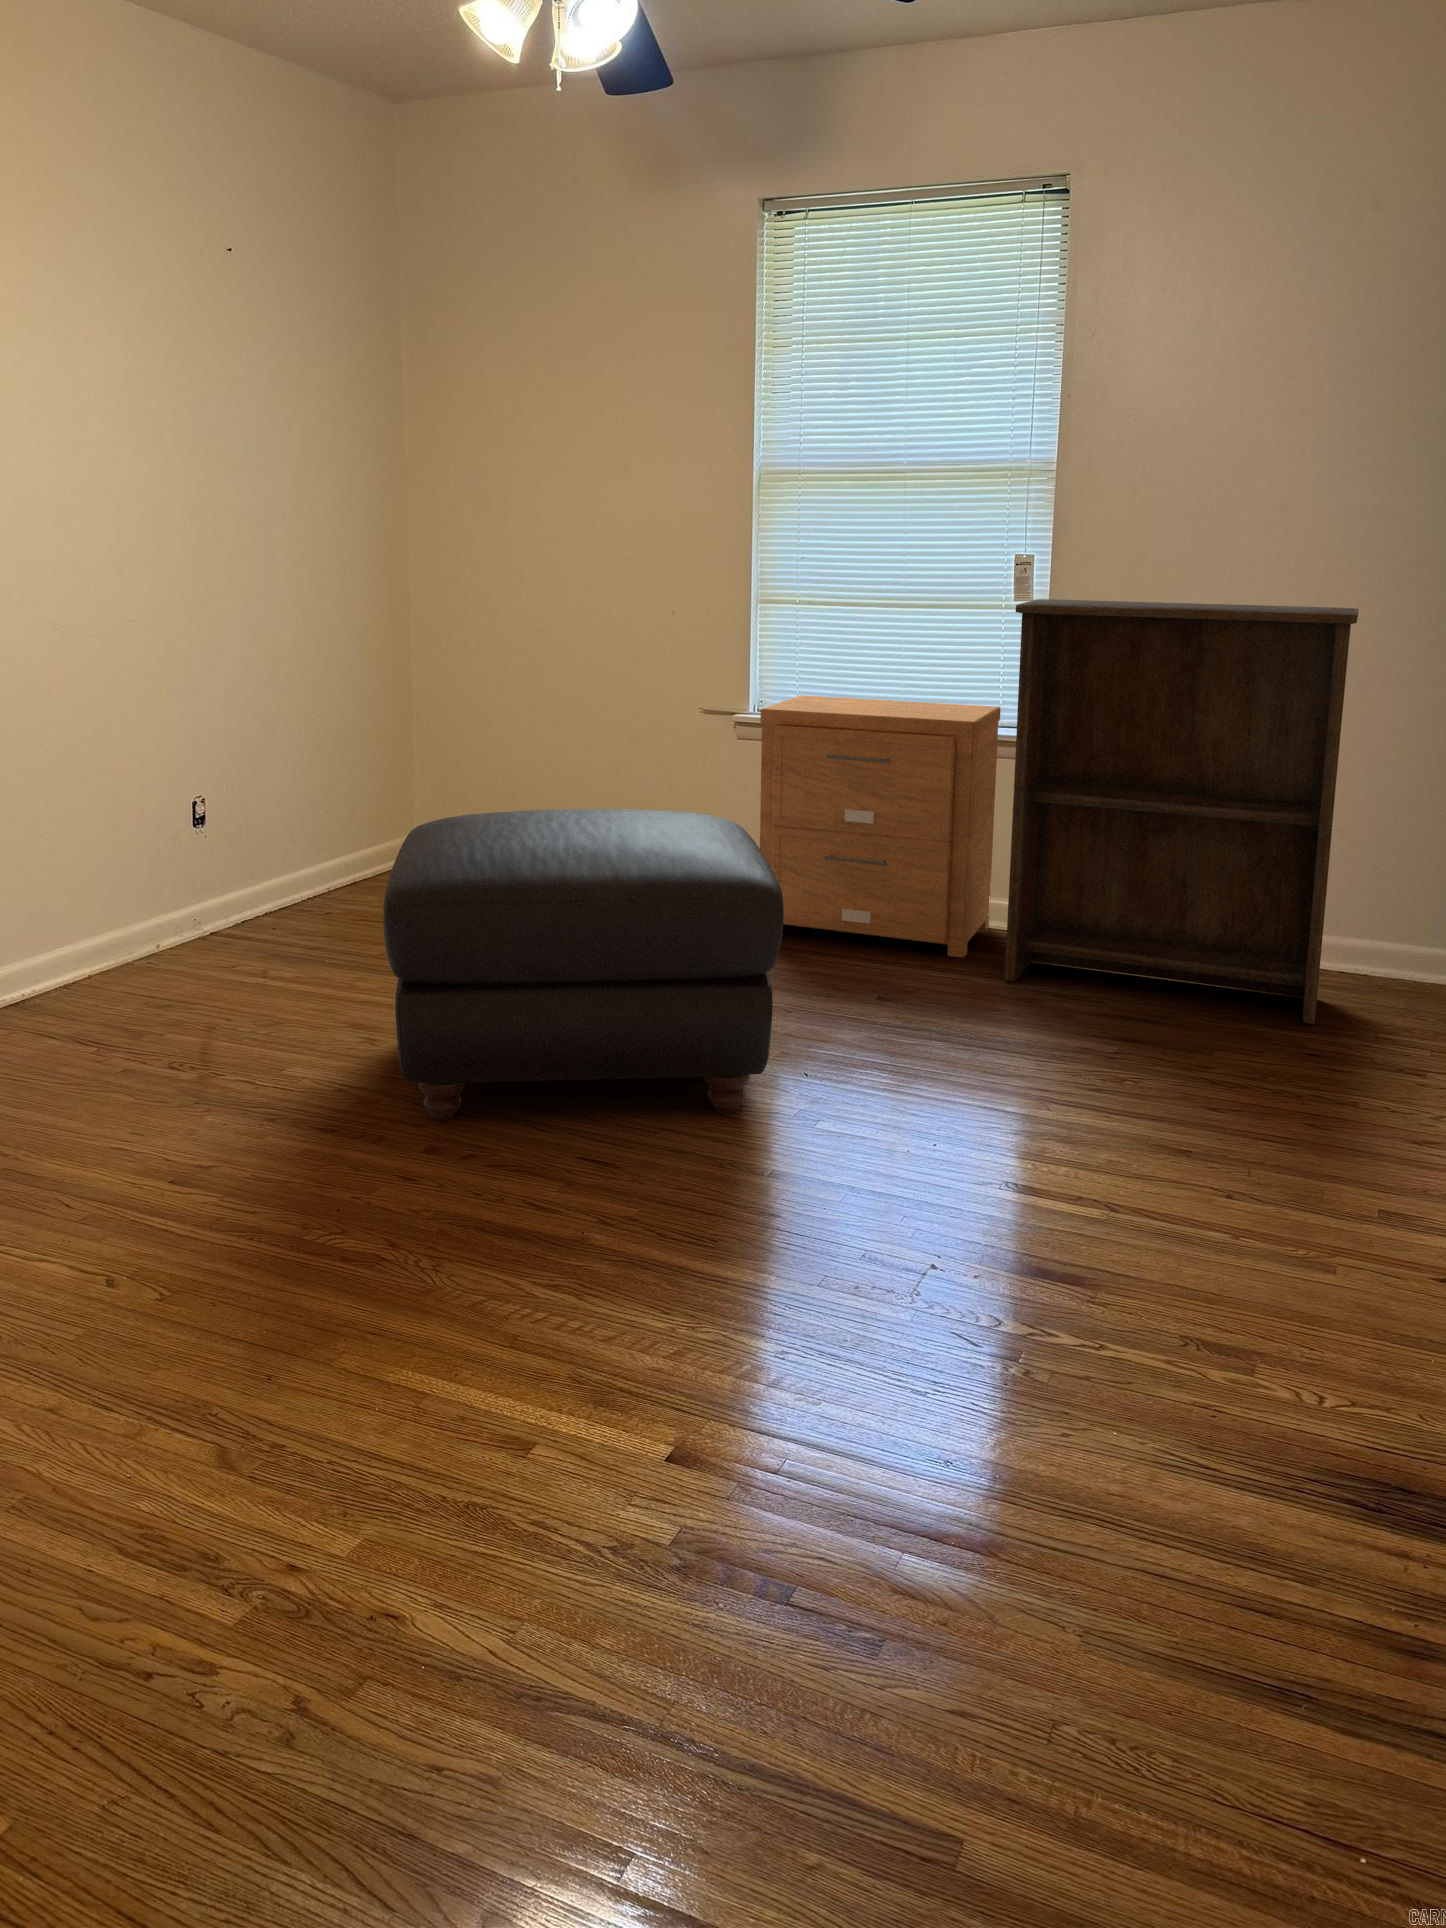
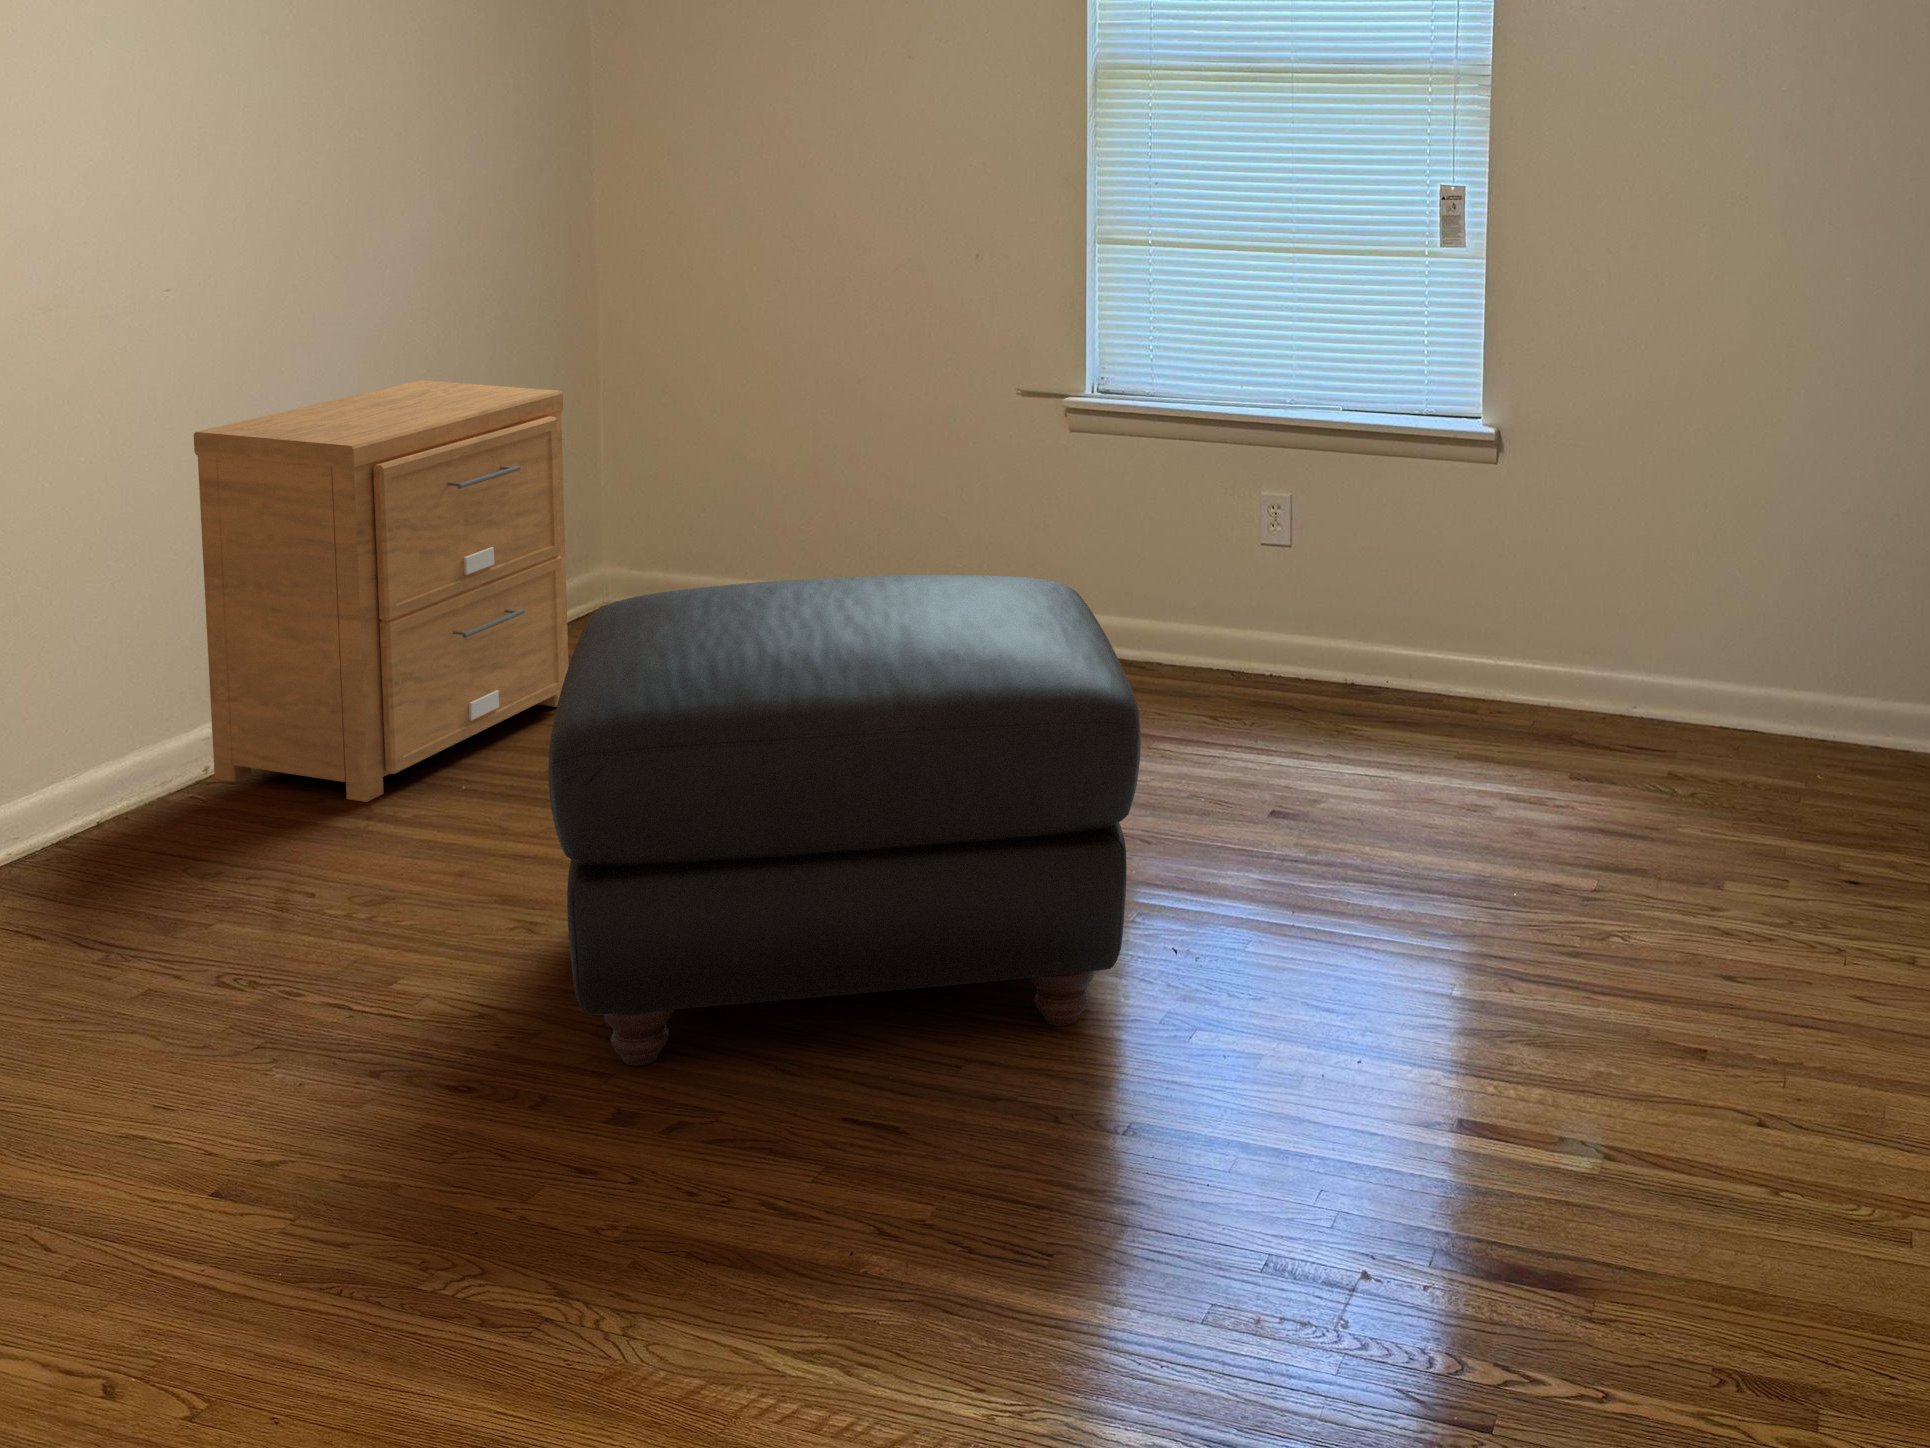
bookshelf: present [1005,599,1358,1024] -> none [1443,253,1891,833]
nightstand: present [760,695,1001,957] -> present [194,380,569,802]

